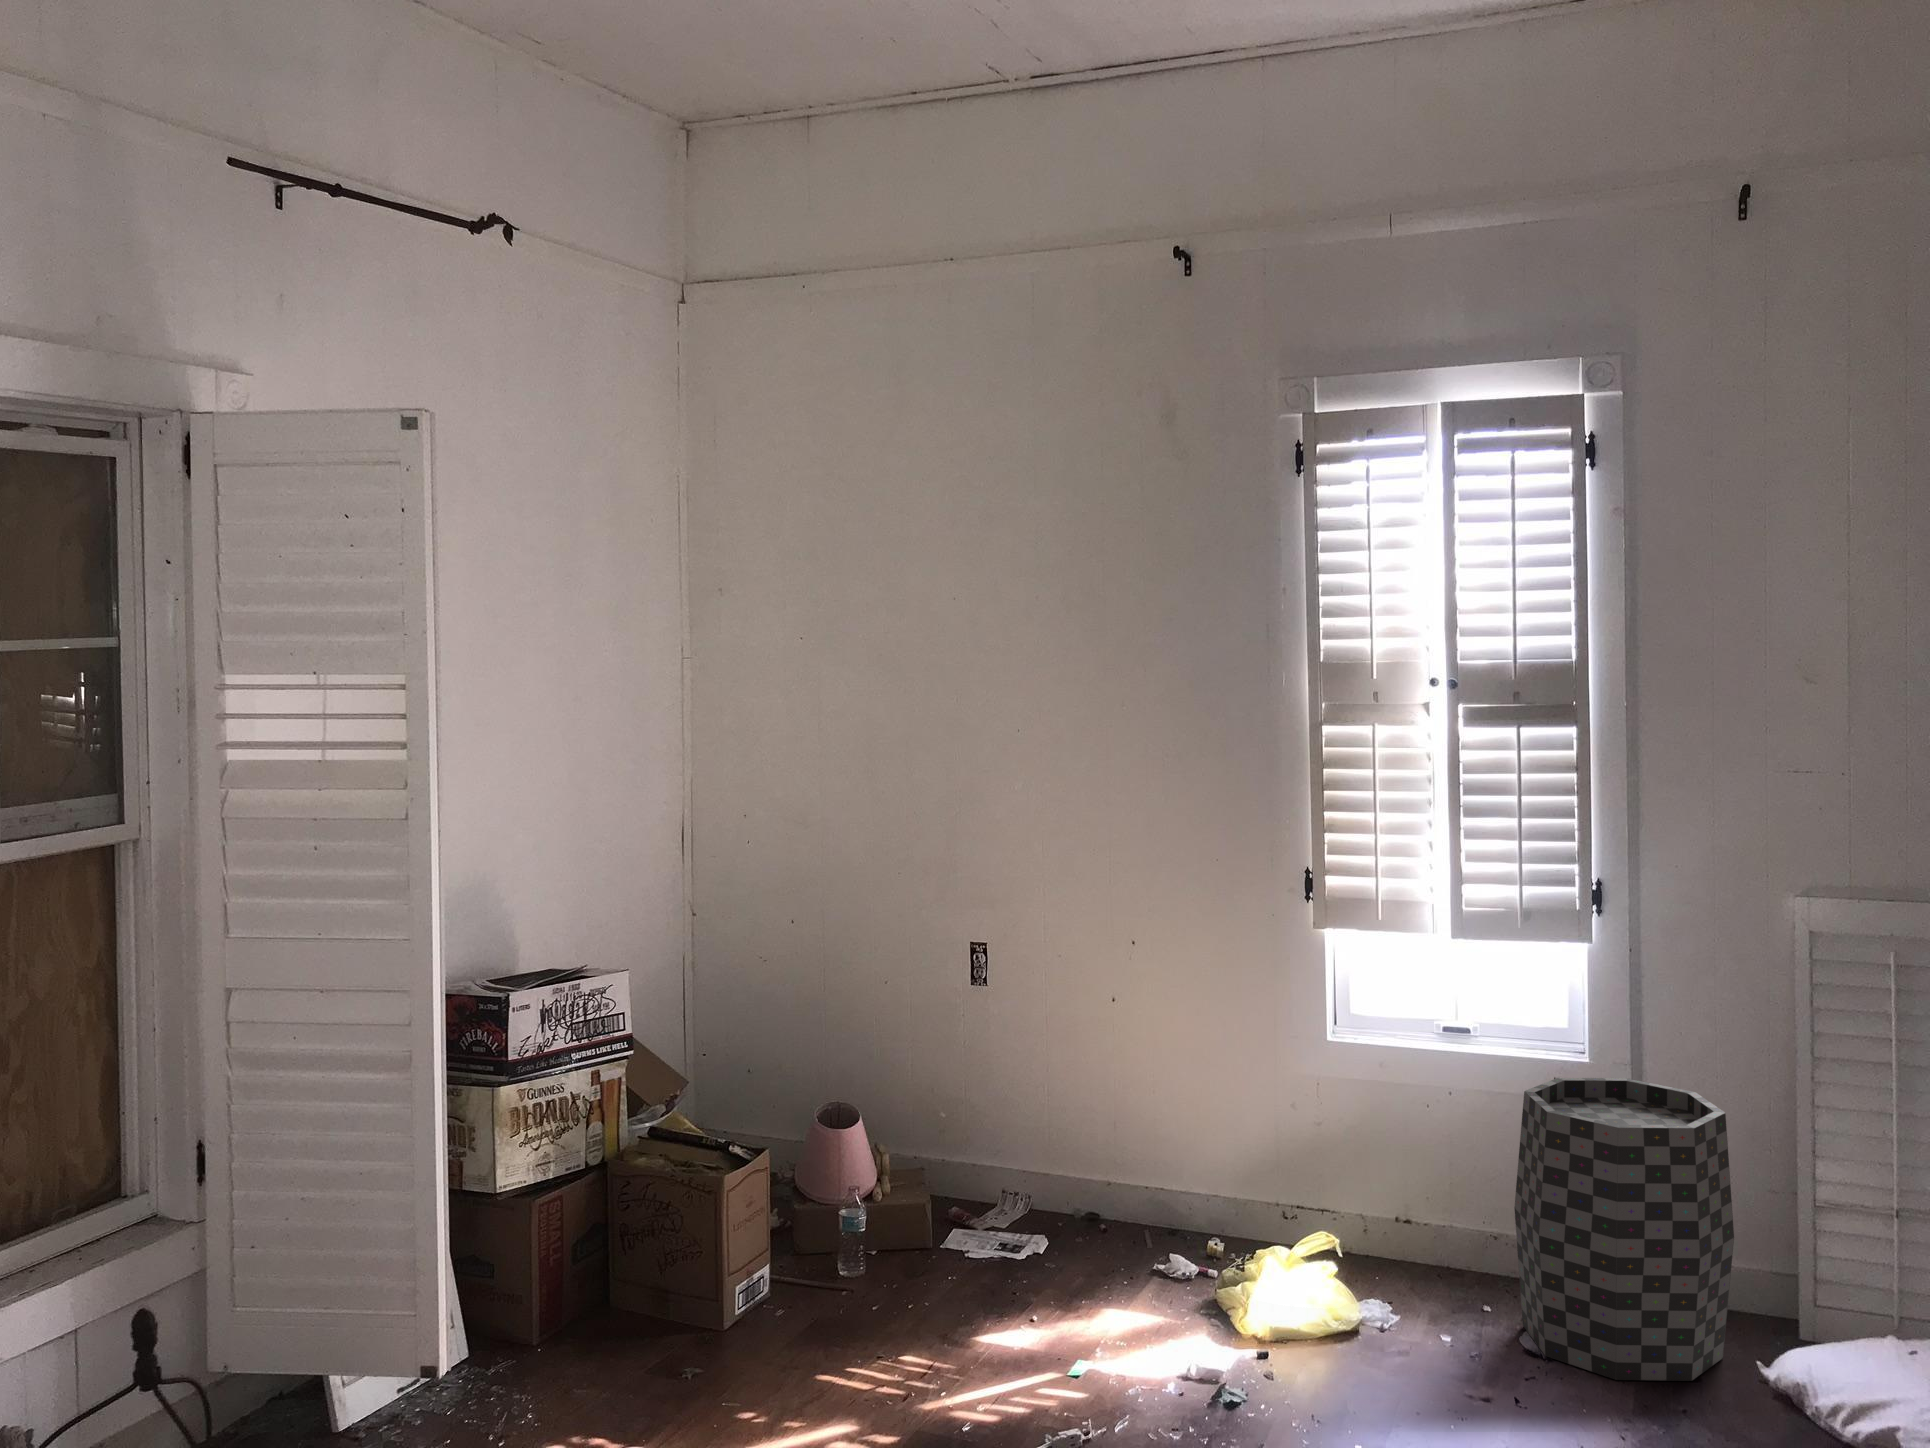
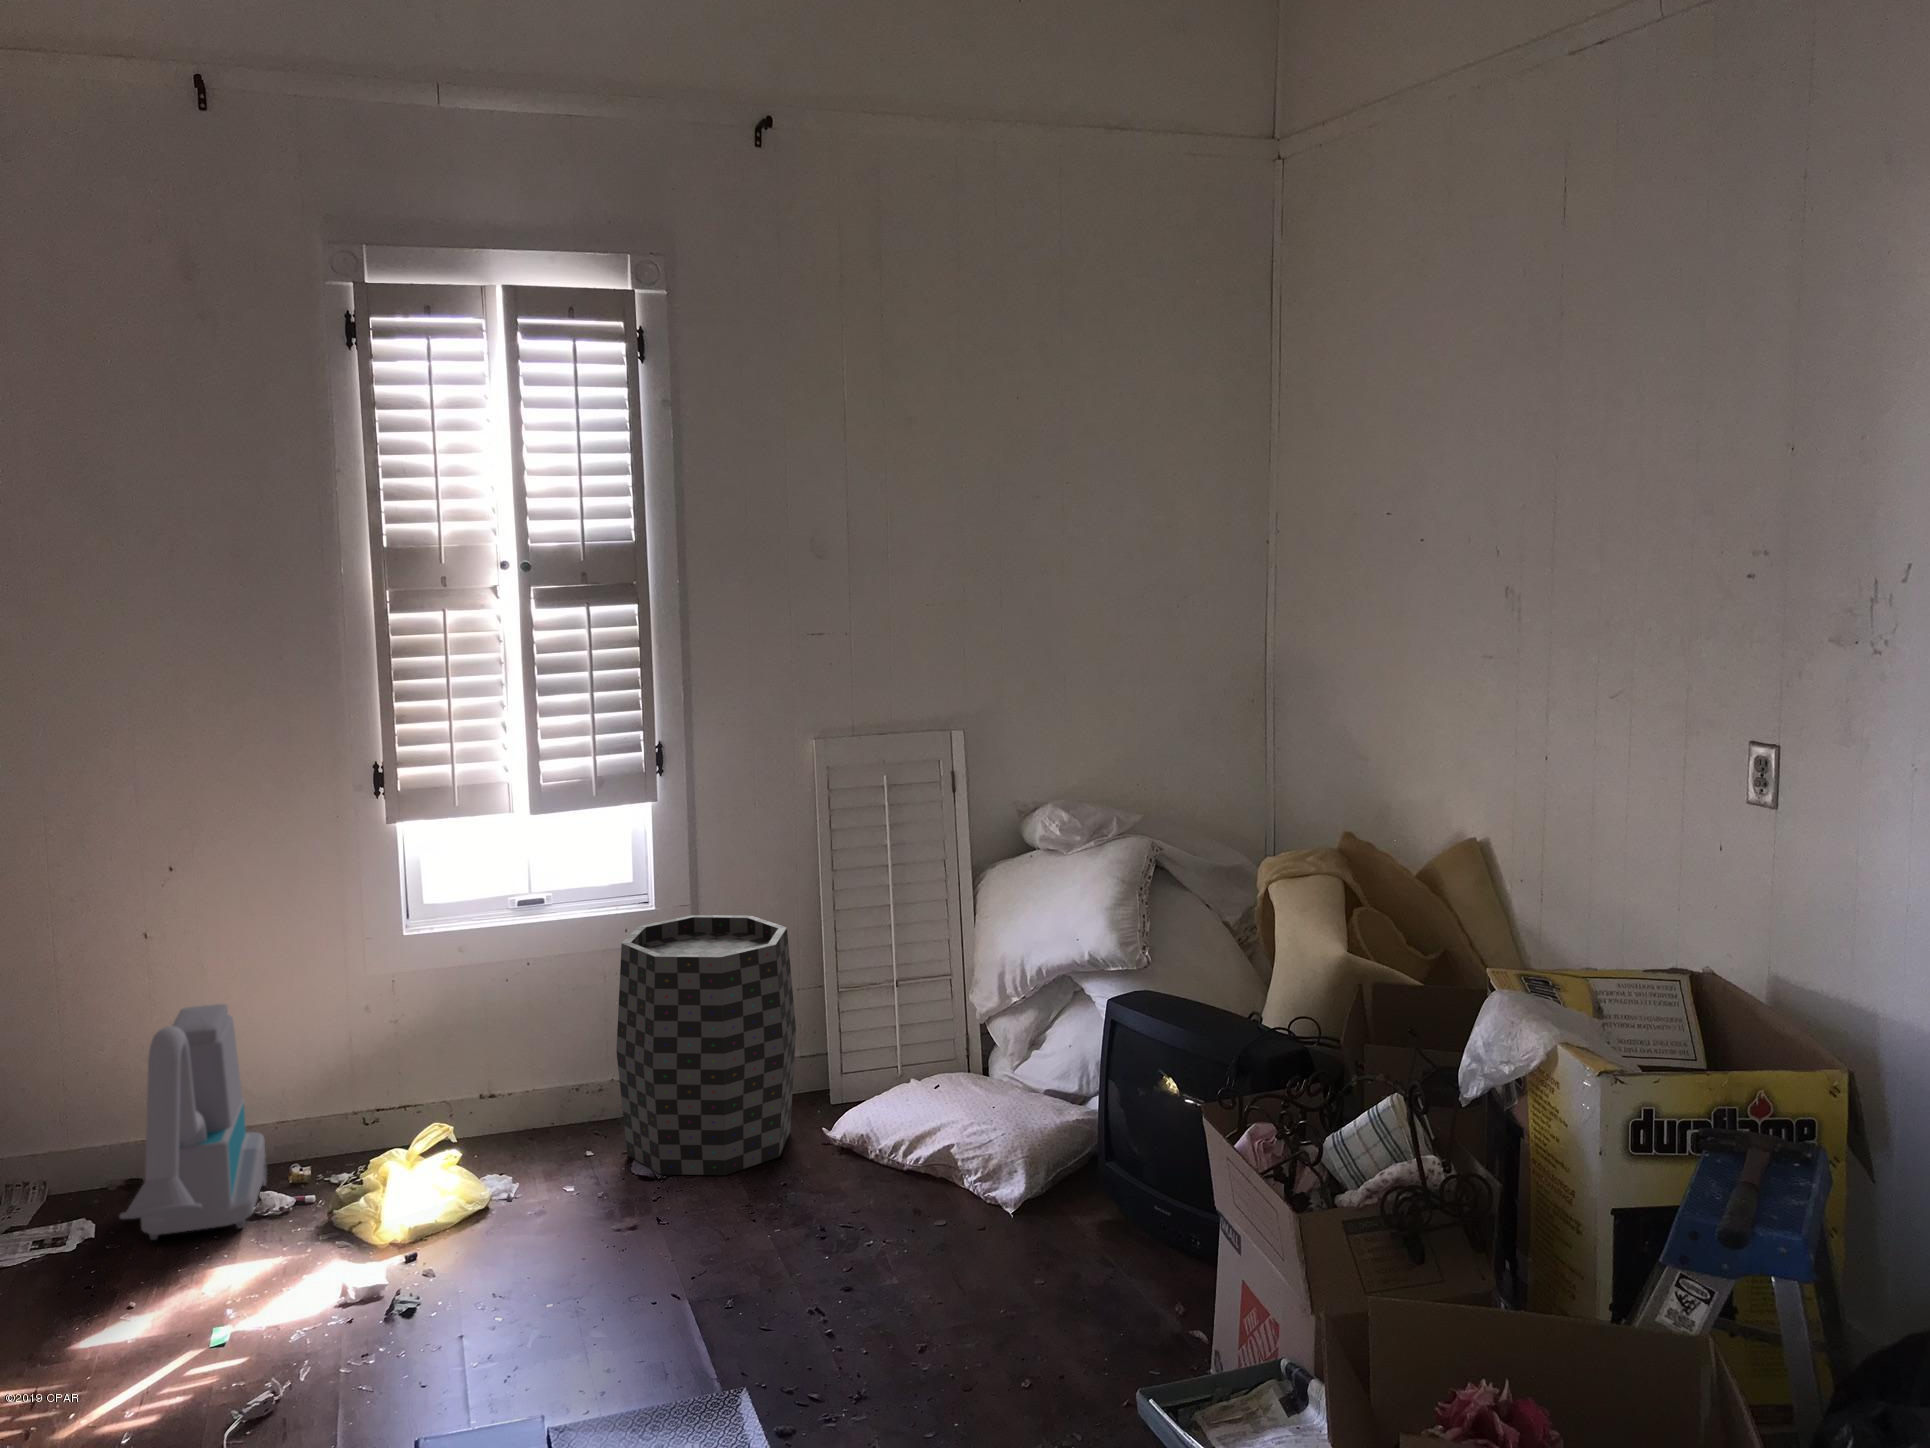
vacuum cleaner: none [1023,1070,1190,1281] -> present [120,1004,267,1240]

